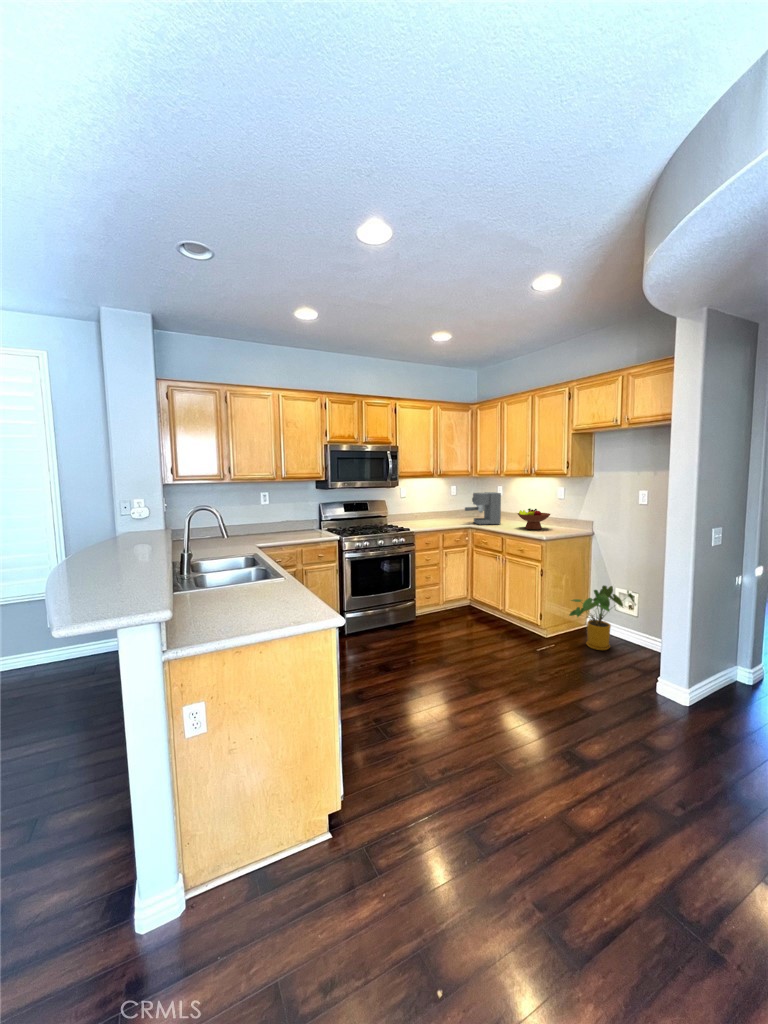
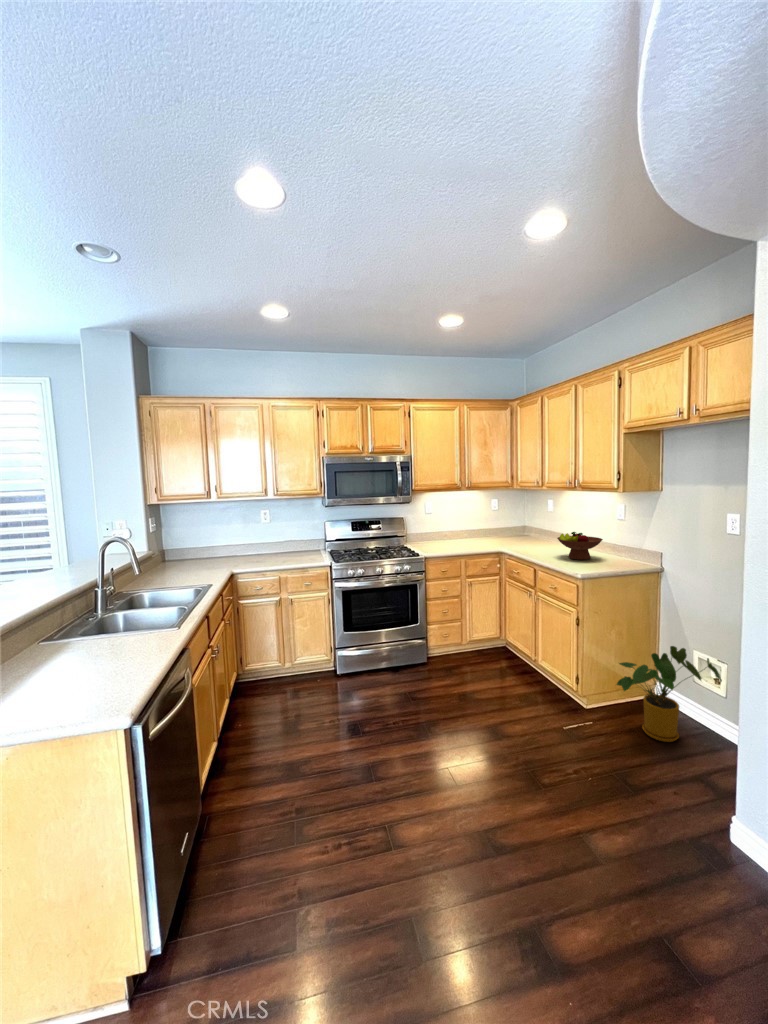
coffee maker: present [465,492,501,525] -> none [496,508,541,550]

